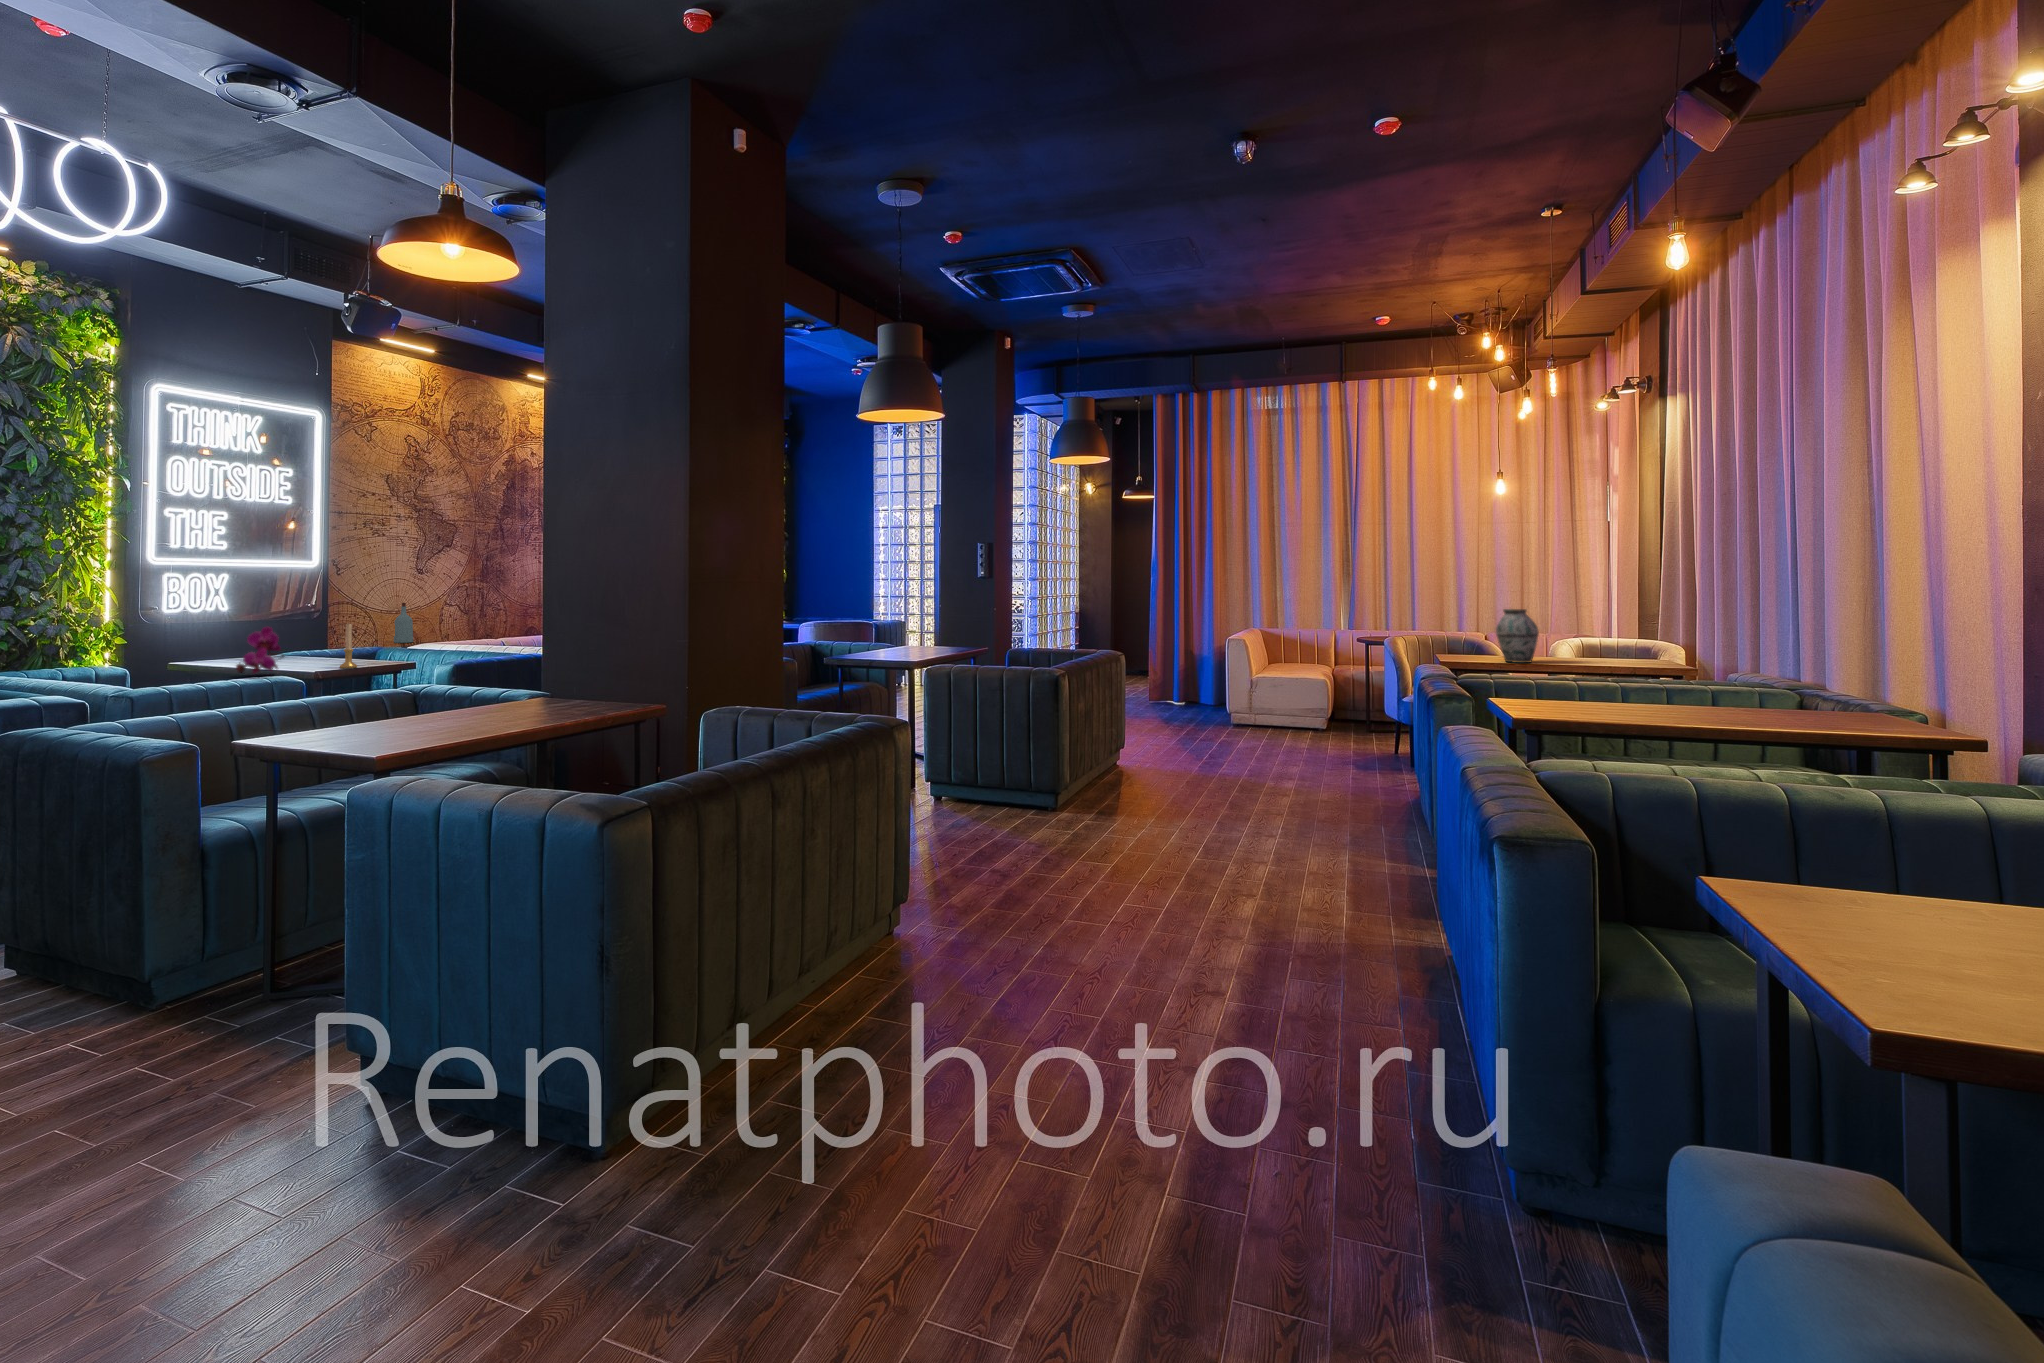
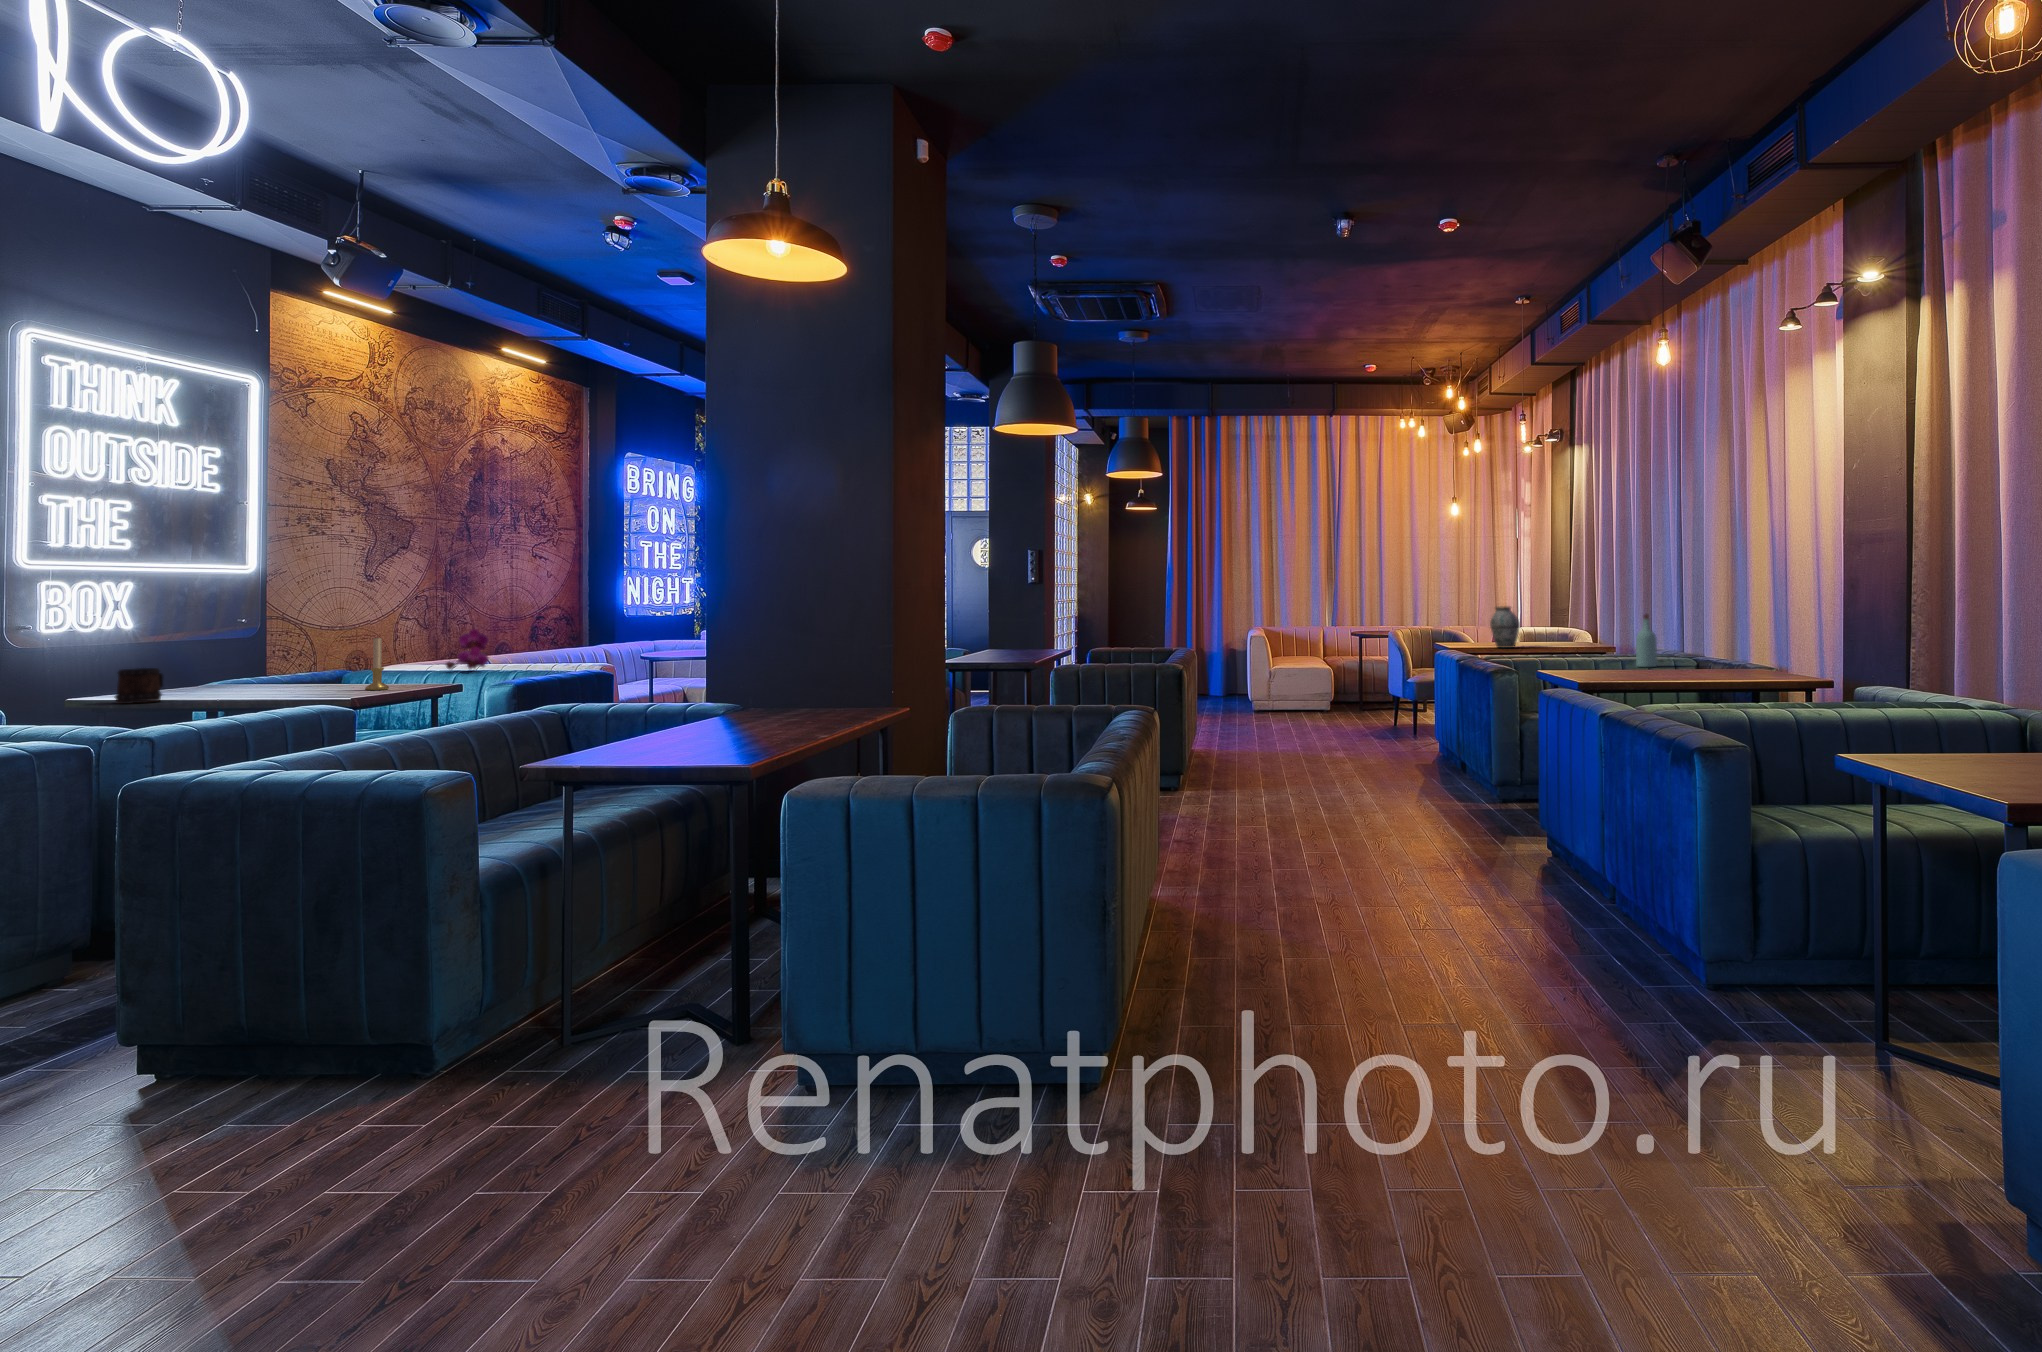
bottle: present [394,603,413,643] -> present [1636,614,1657,667]
flower: present [236,627,284,673] -> present [446,629,489,669]
beer mug: none [158,645,193,674] -> present [115,668,163,704]

